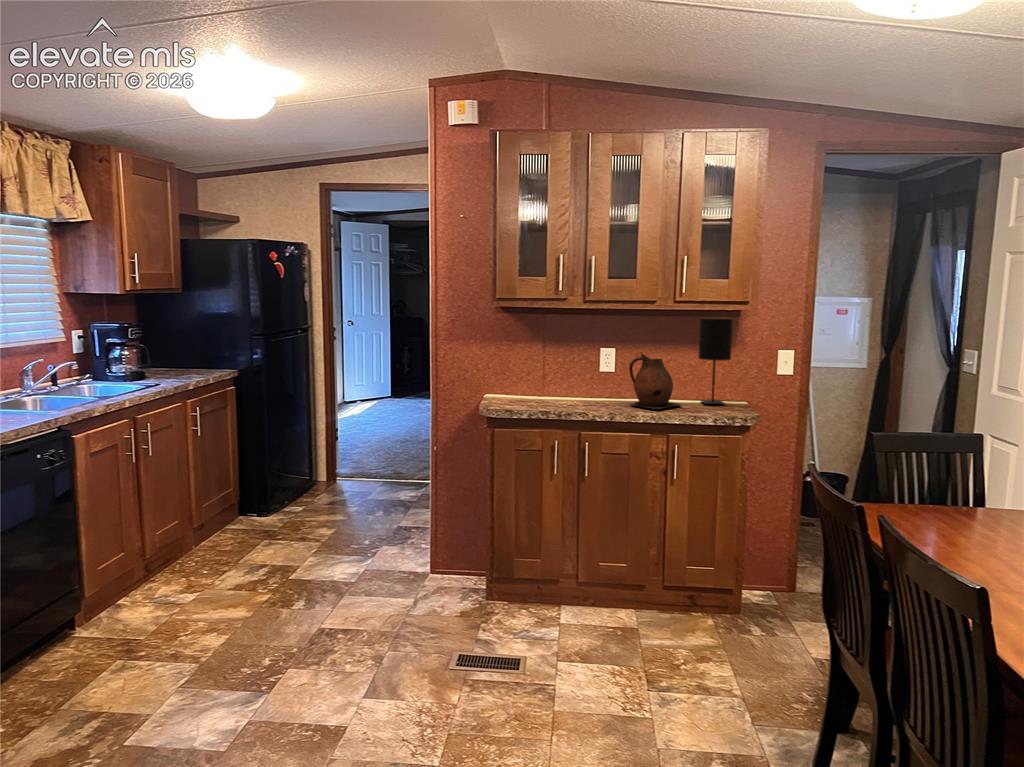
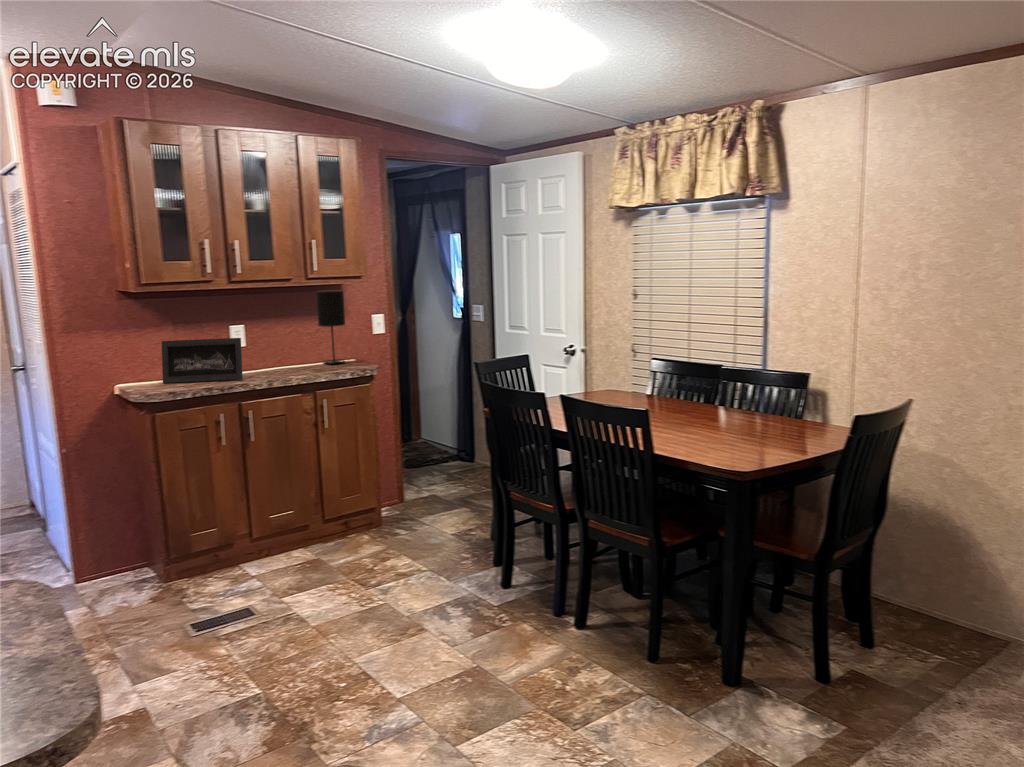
ceramic pitcher: present [629,351,682,409] -> none [268,324,316,373]
picture frame: none [518,358,594,407] -> present [162,338,243,383]

